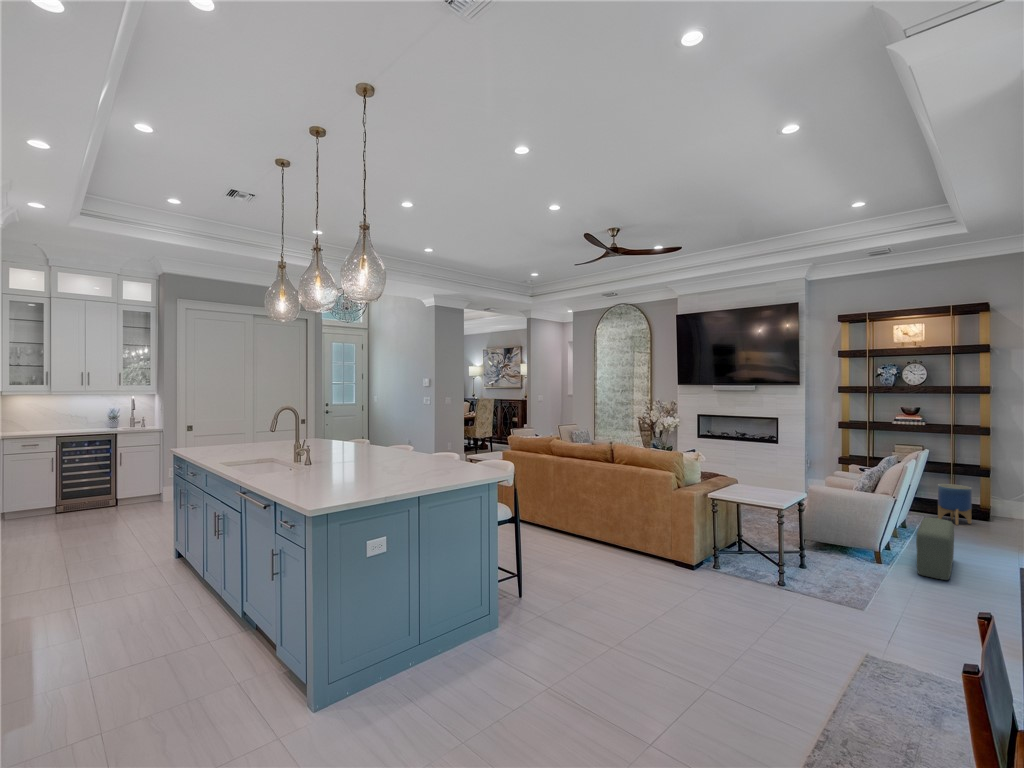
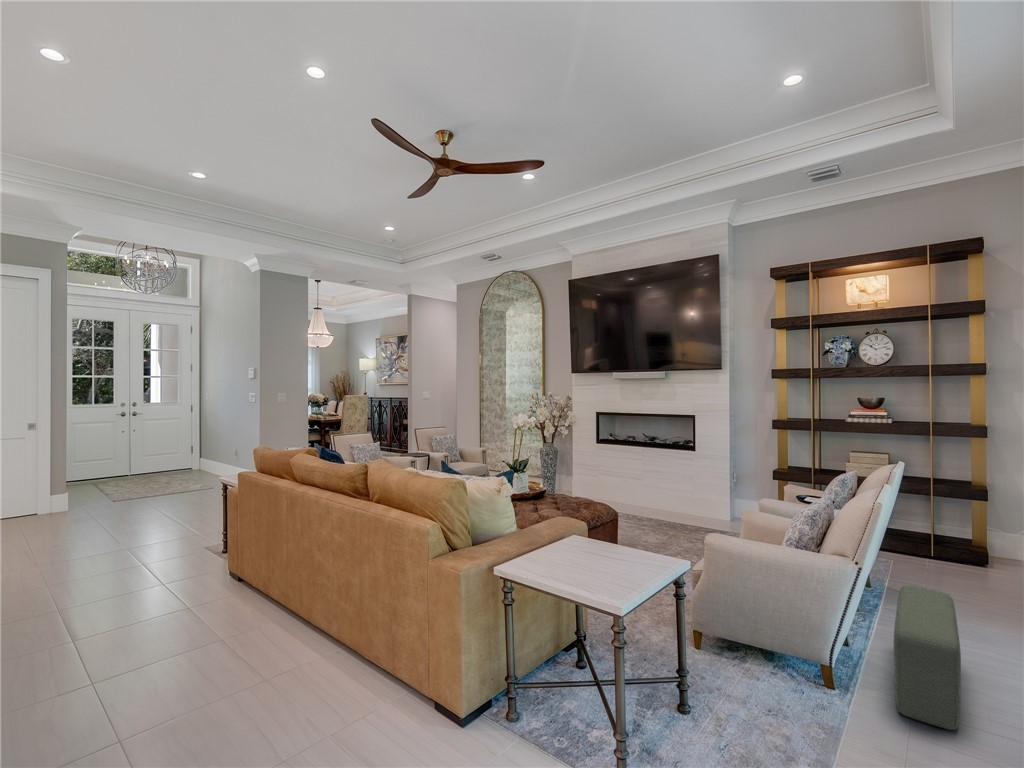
planter: present [938,484,972,525] -> none [912,510,962,574]

